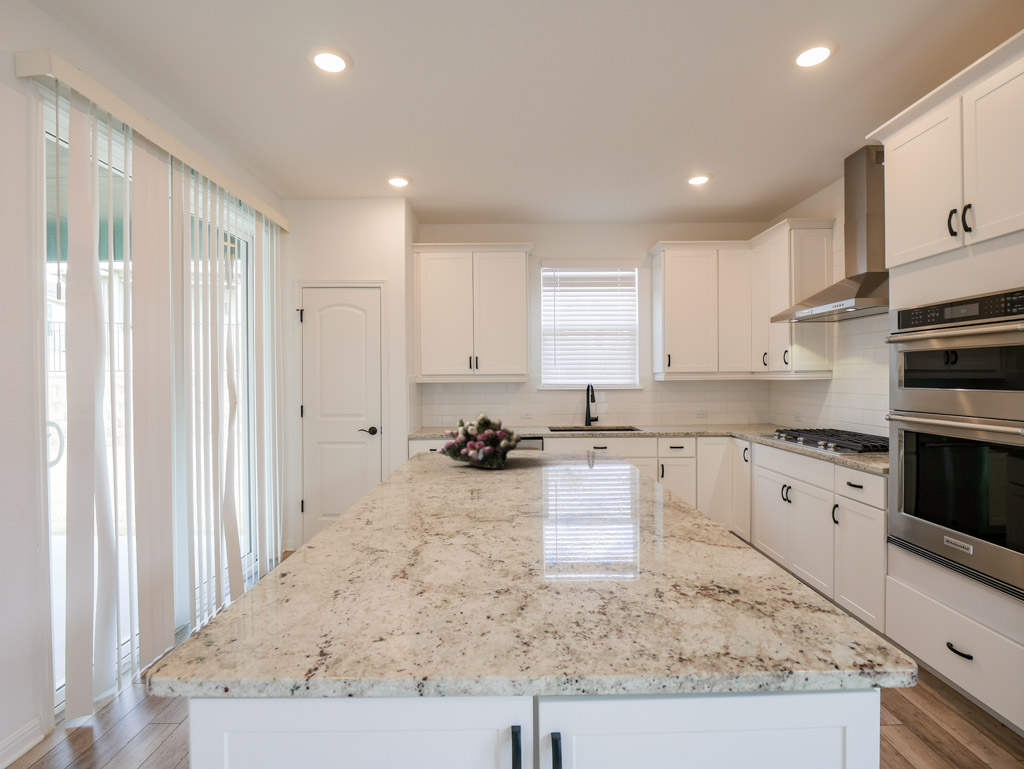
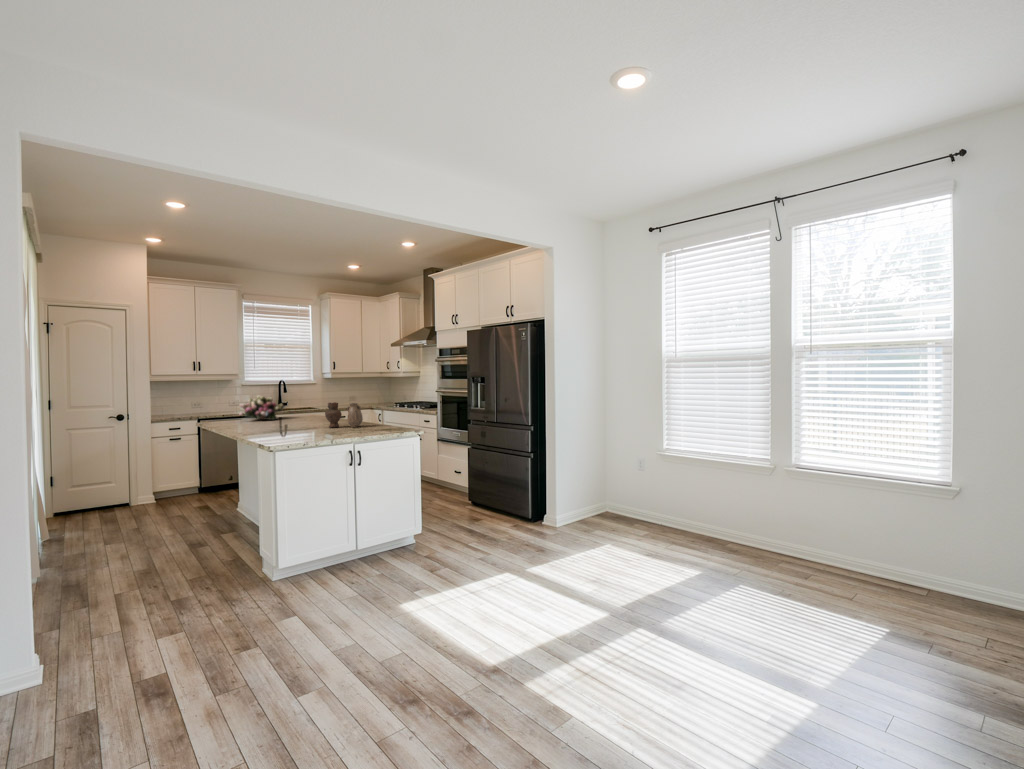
vase: none [523,466,650,579] -> present [325,402,363,428]

